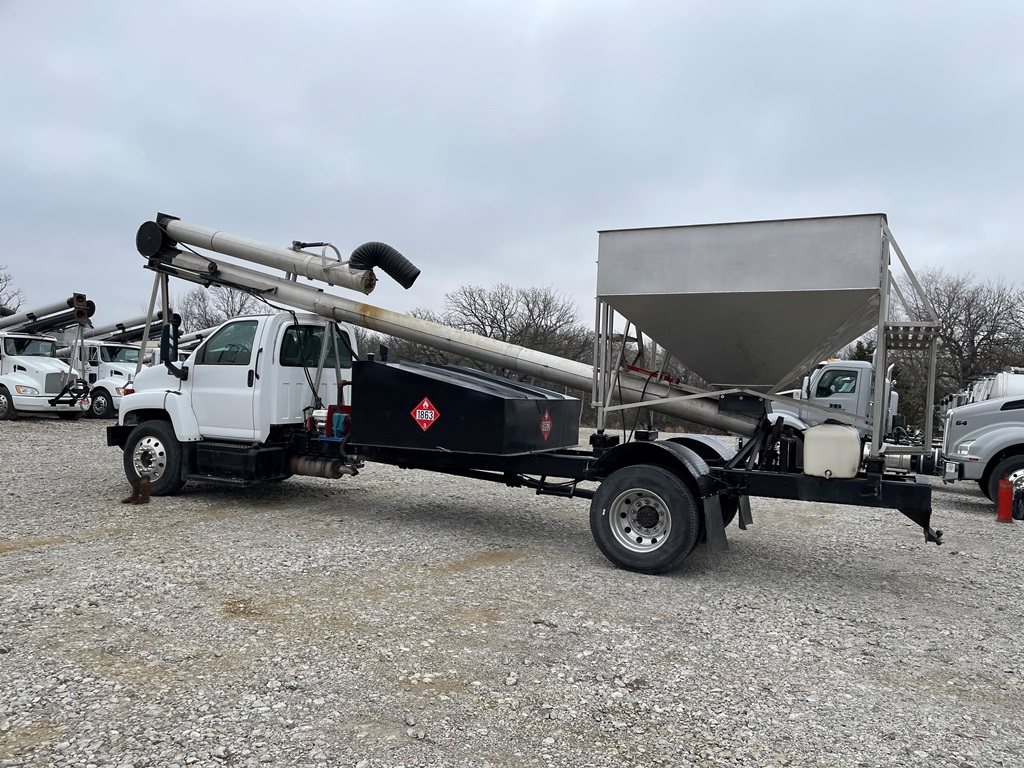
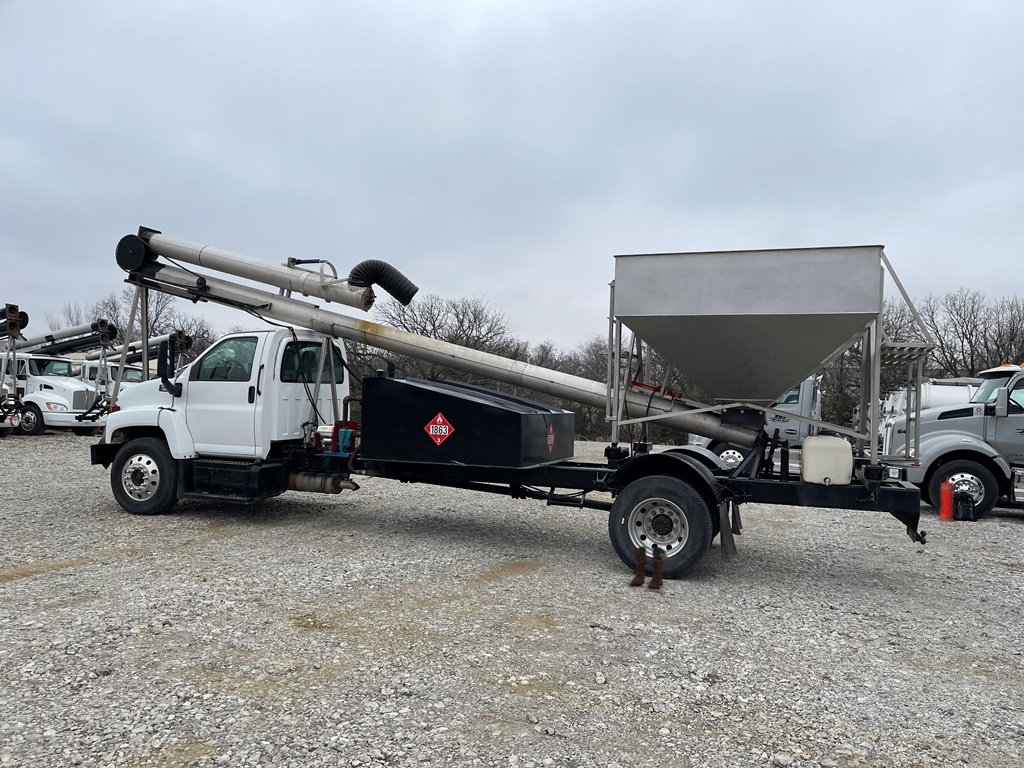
boots: present [121,475,152,504] -> present [630,546,670,588]

